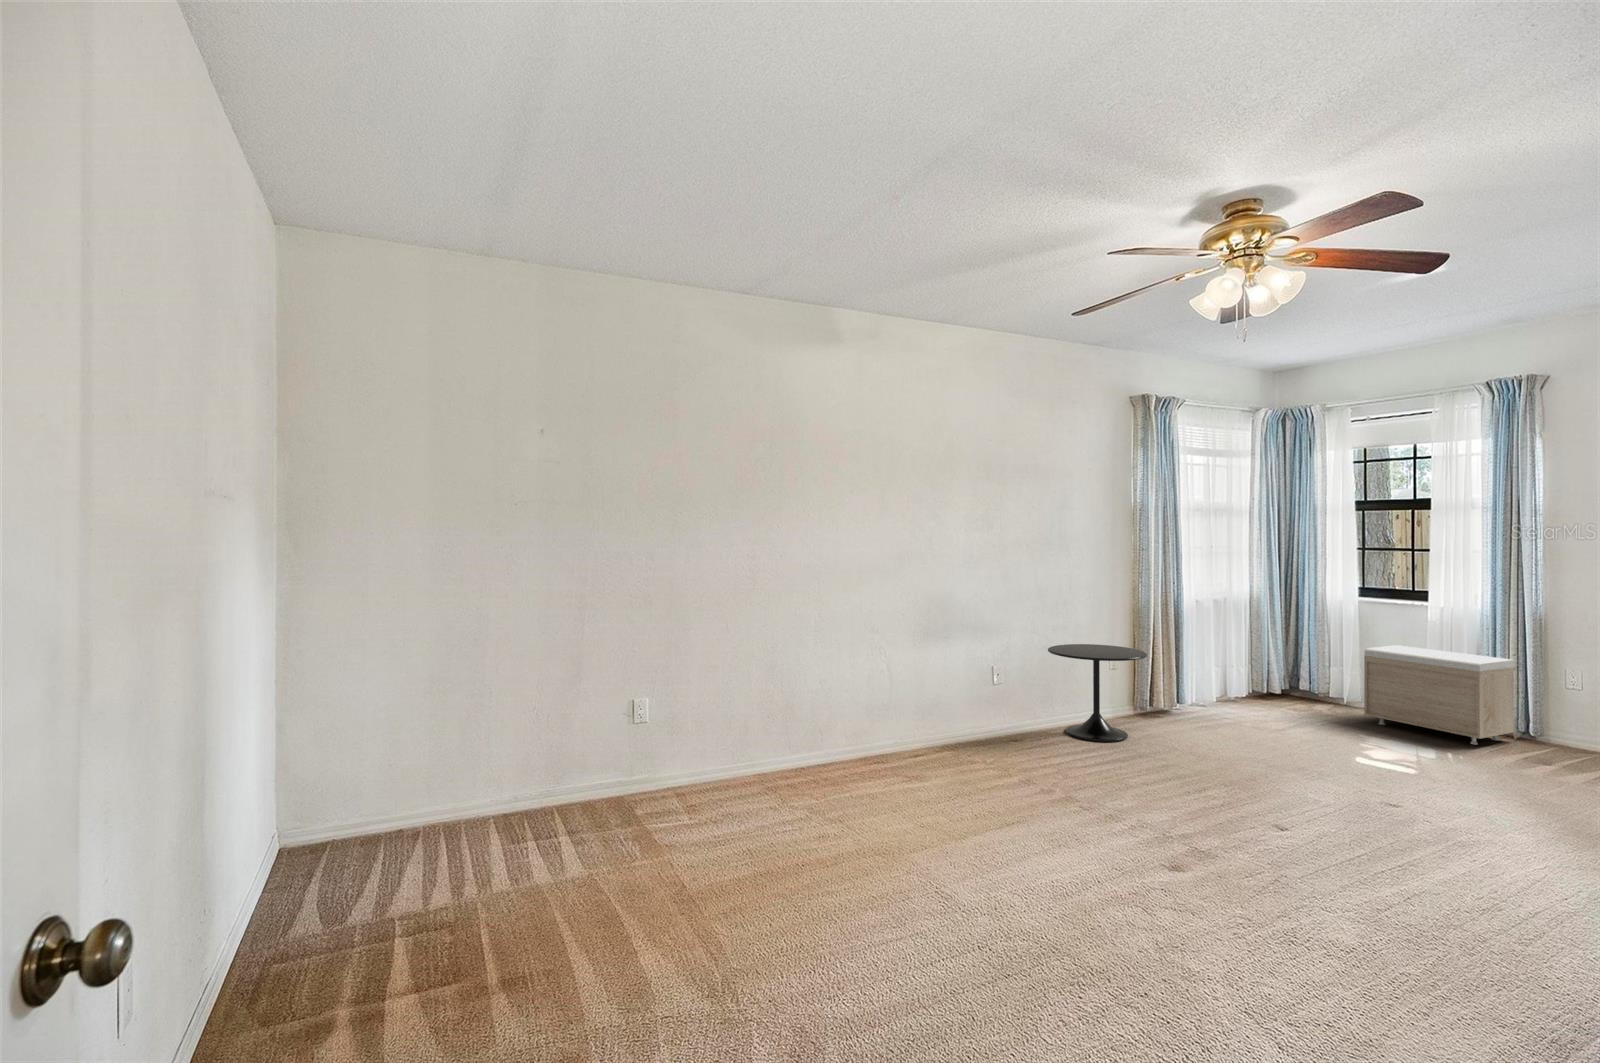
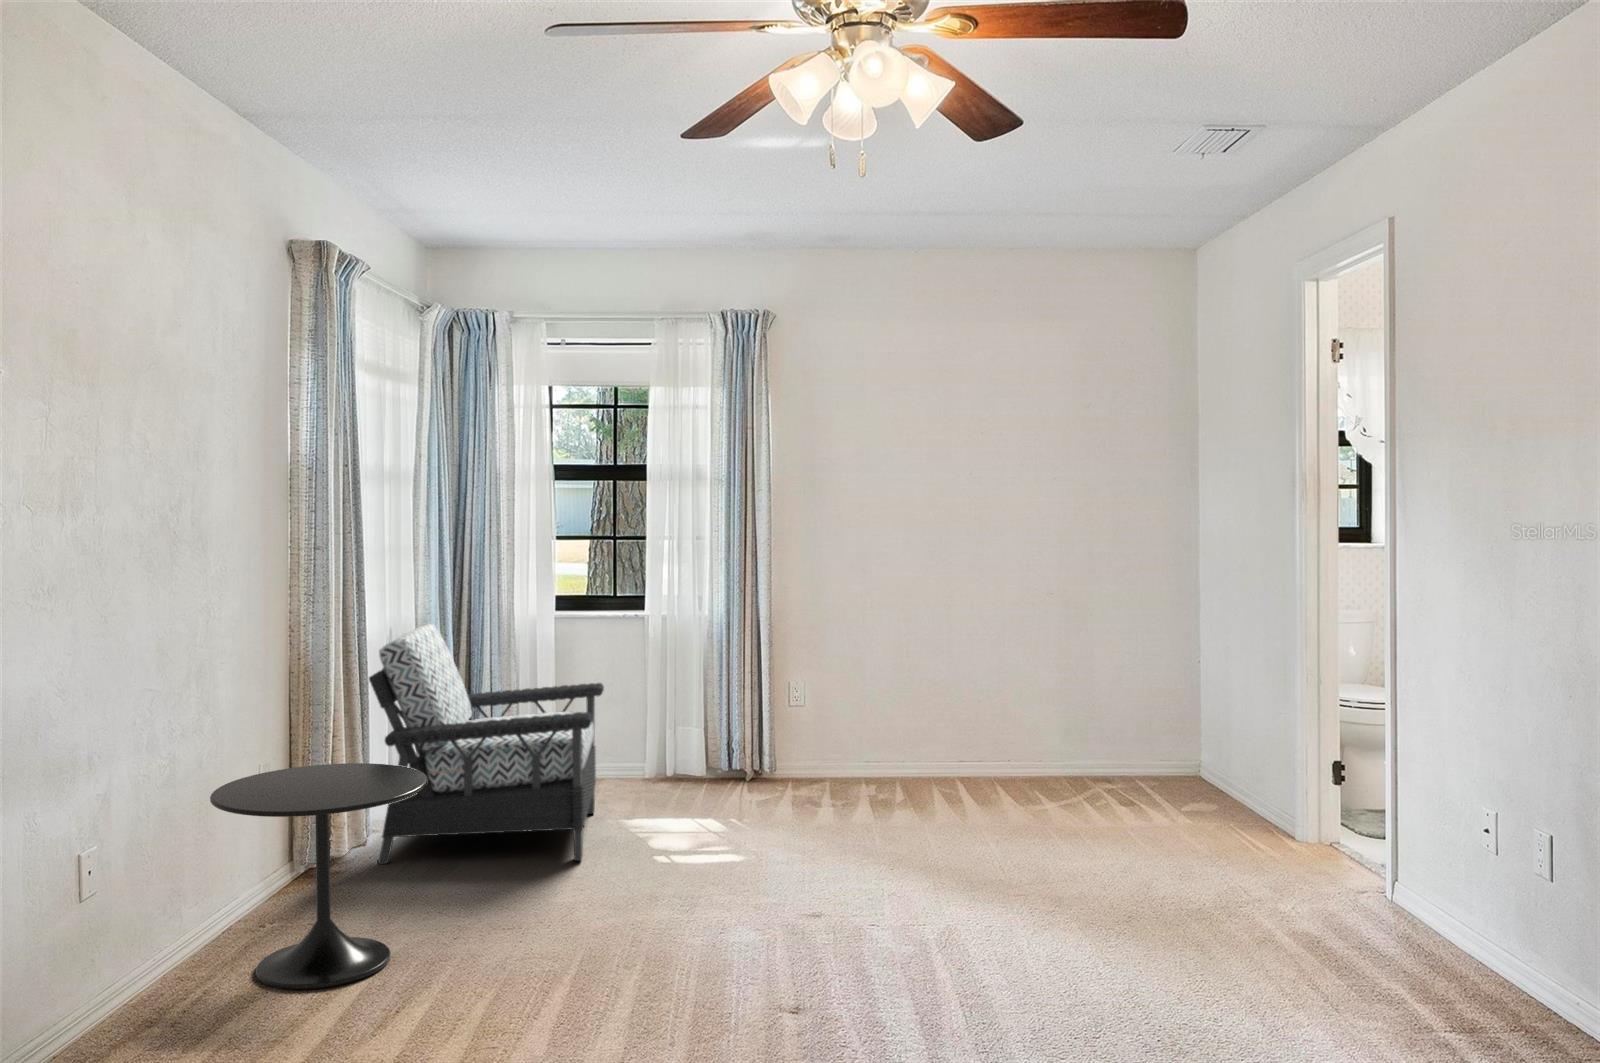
armchair: none [1177,593,1358,739] -> present [369,624,604,864]
storage bench: present [1364,645,1515,745] -> none [604,679,752,800]

